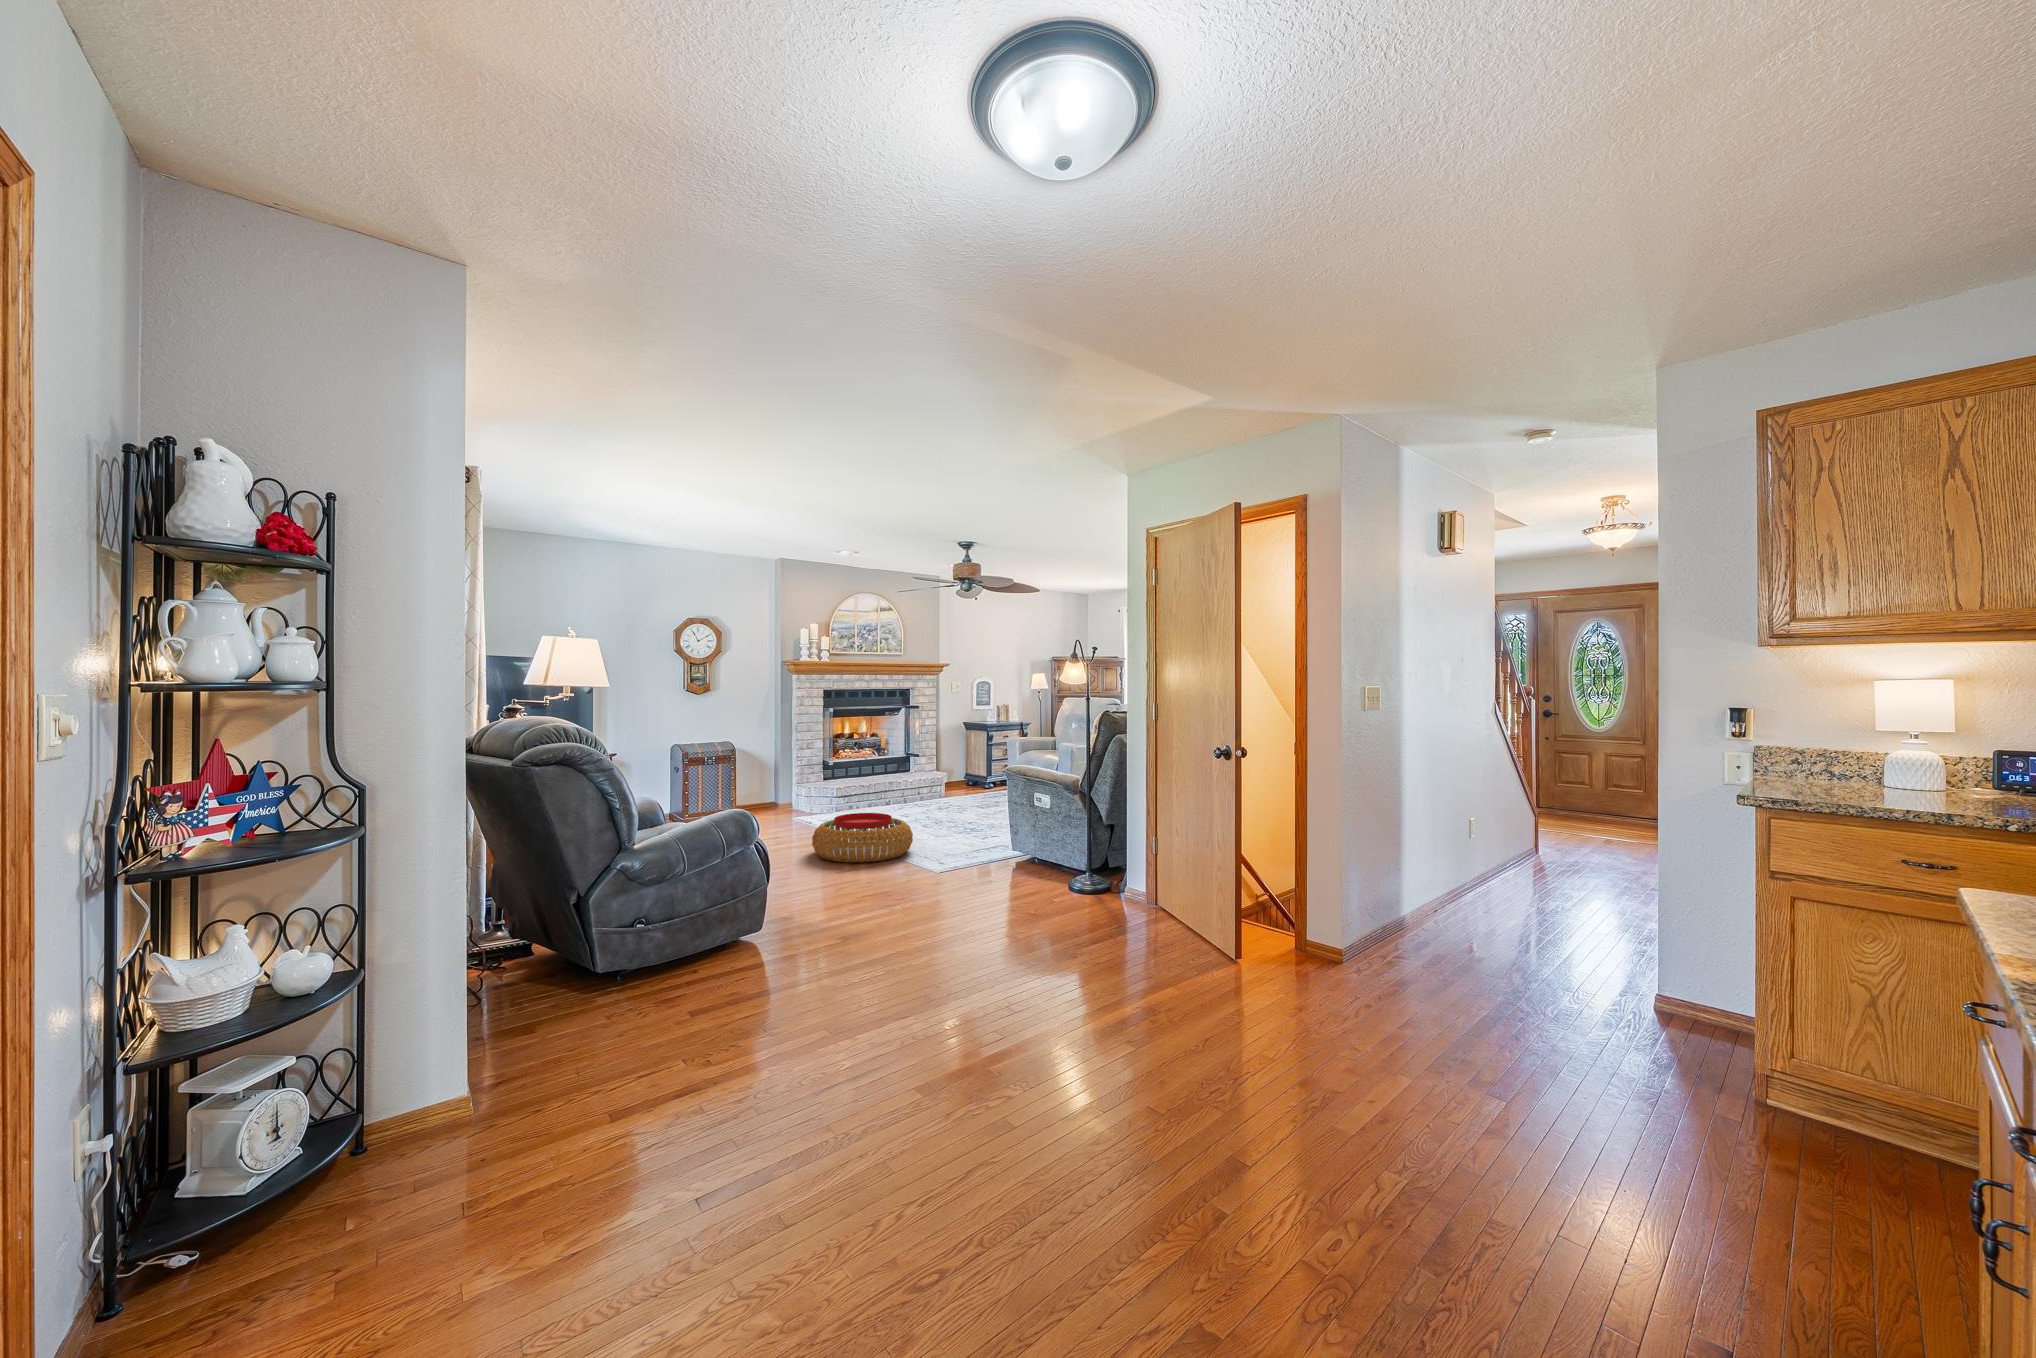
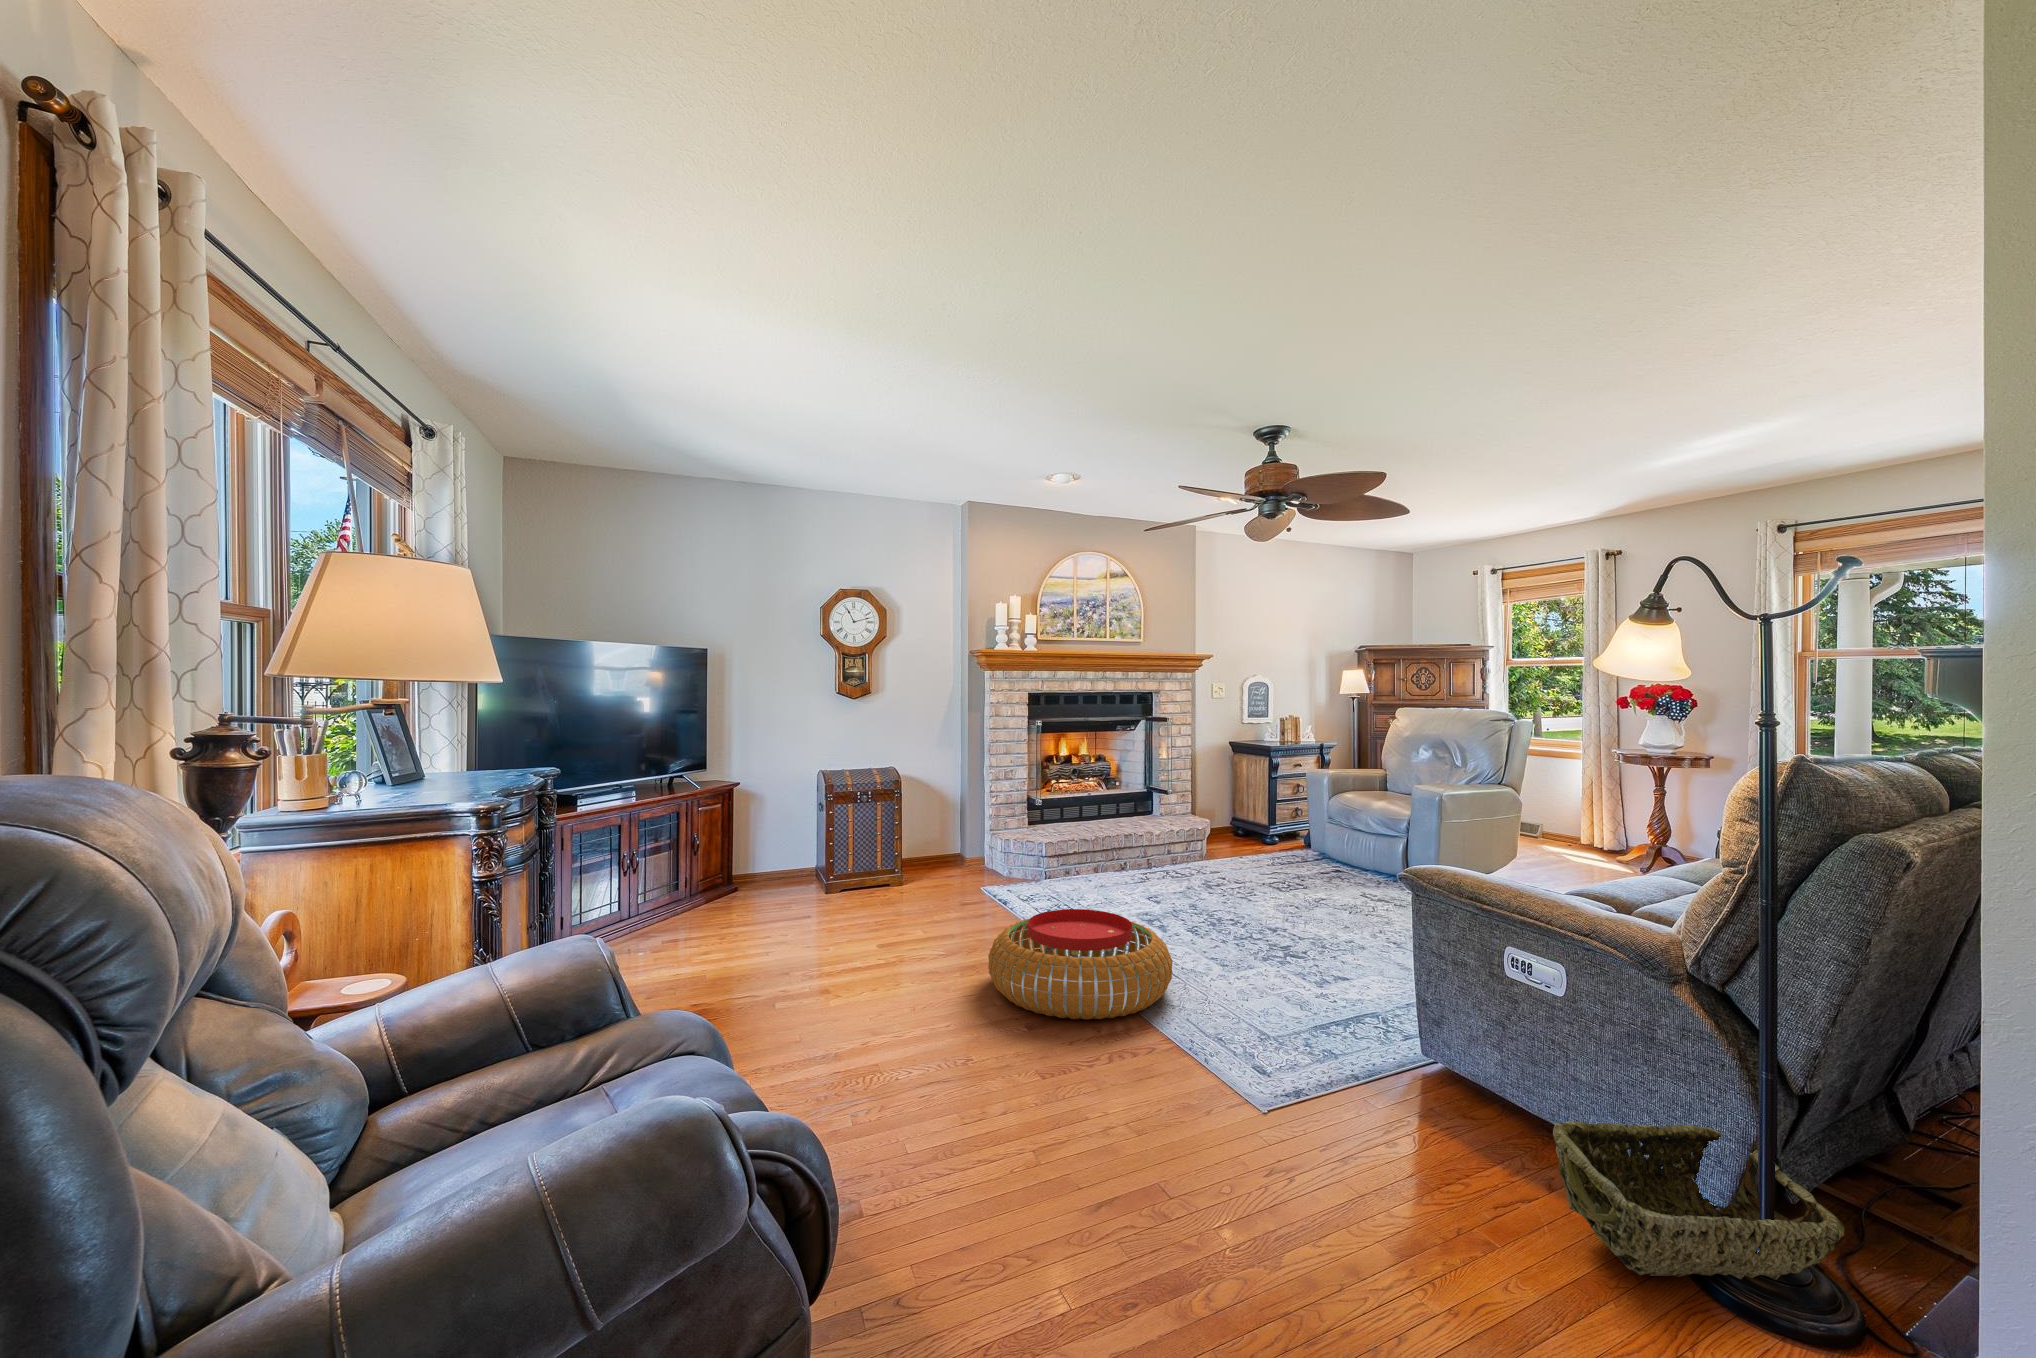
woven basket: none [1047,856,1128,900] -> present [1553,1121,1844,1280]

